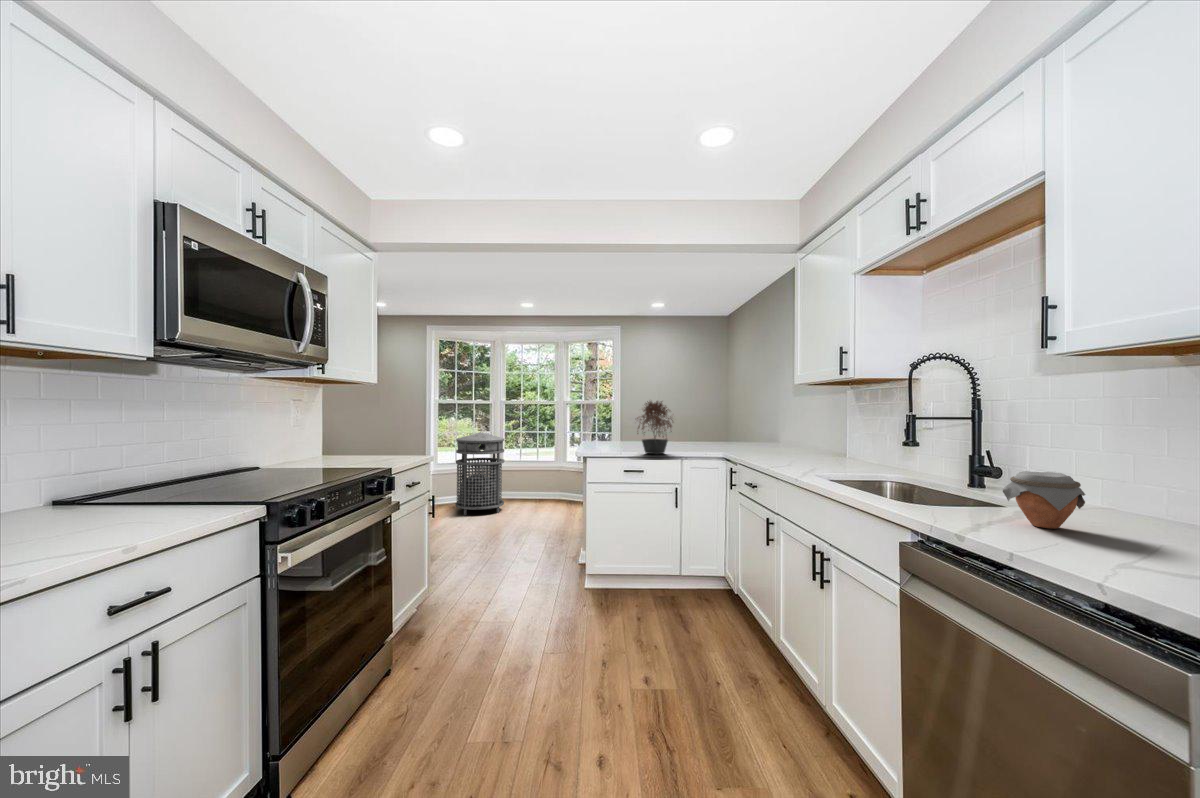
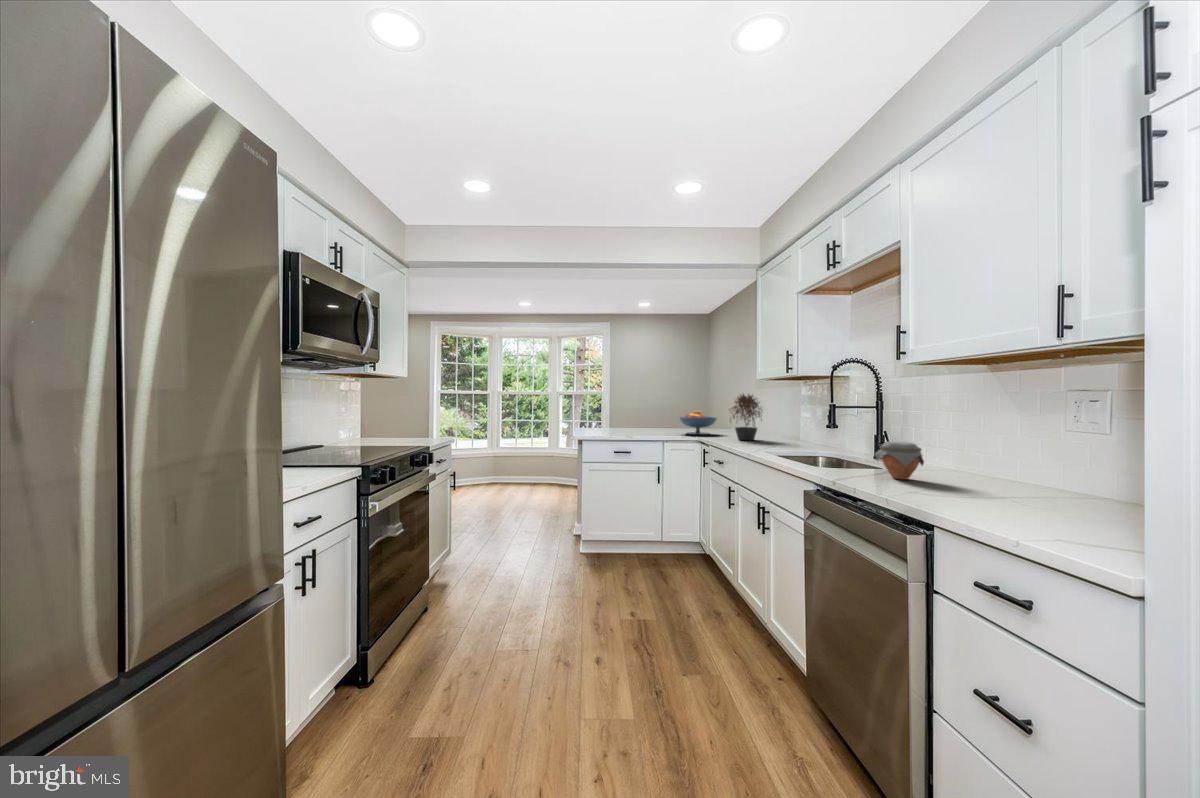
potted plant: present [637,401,673,454] -> present [729,394,762,440]
fruit bowl: none [697,420,743,450] -> present [680,411,717,435]
trash can: present [455,432,504,515] -> none [472,422,514,494]

